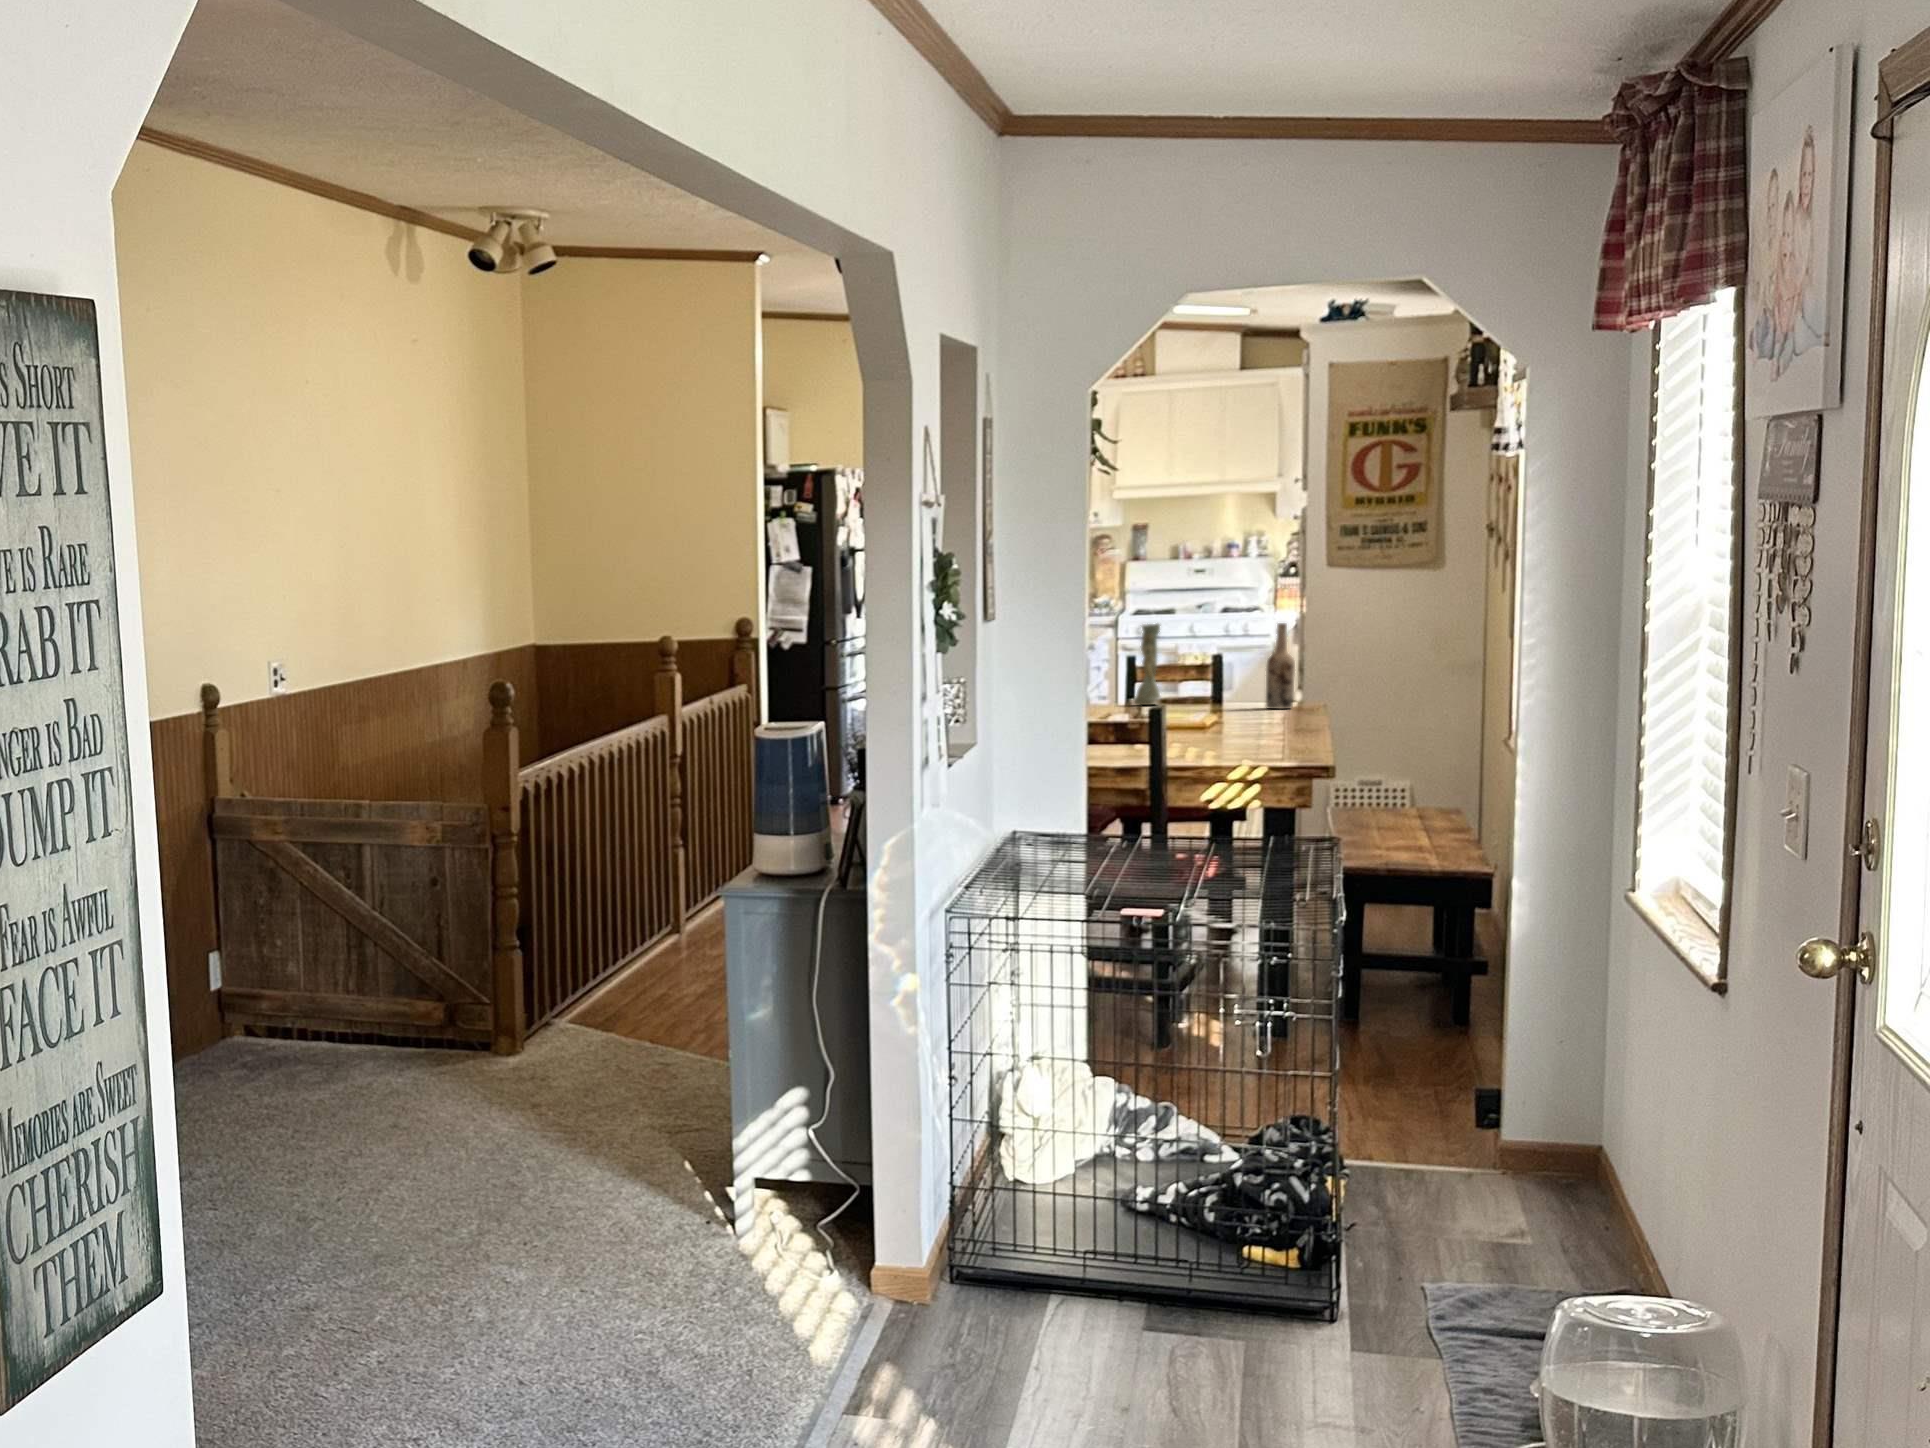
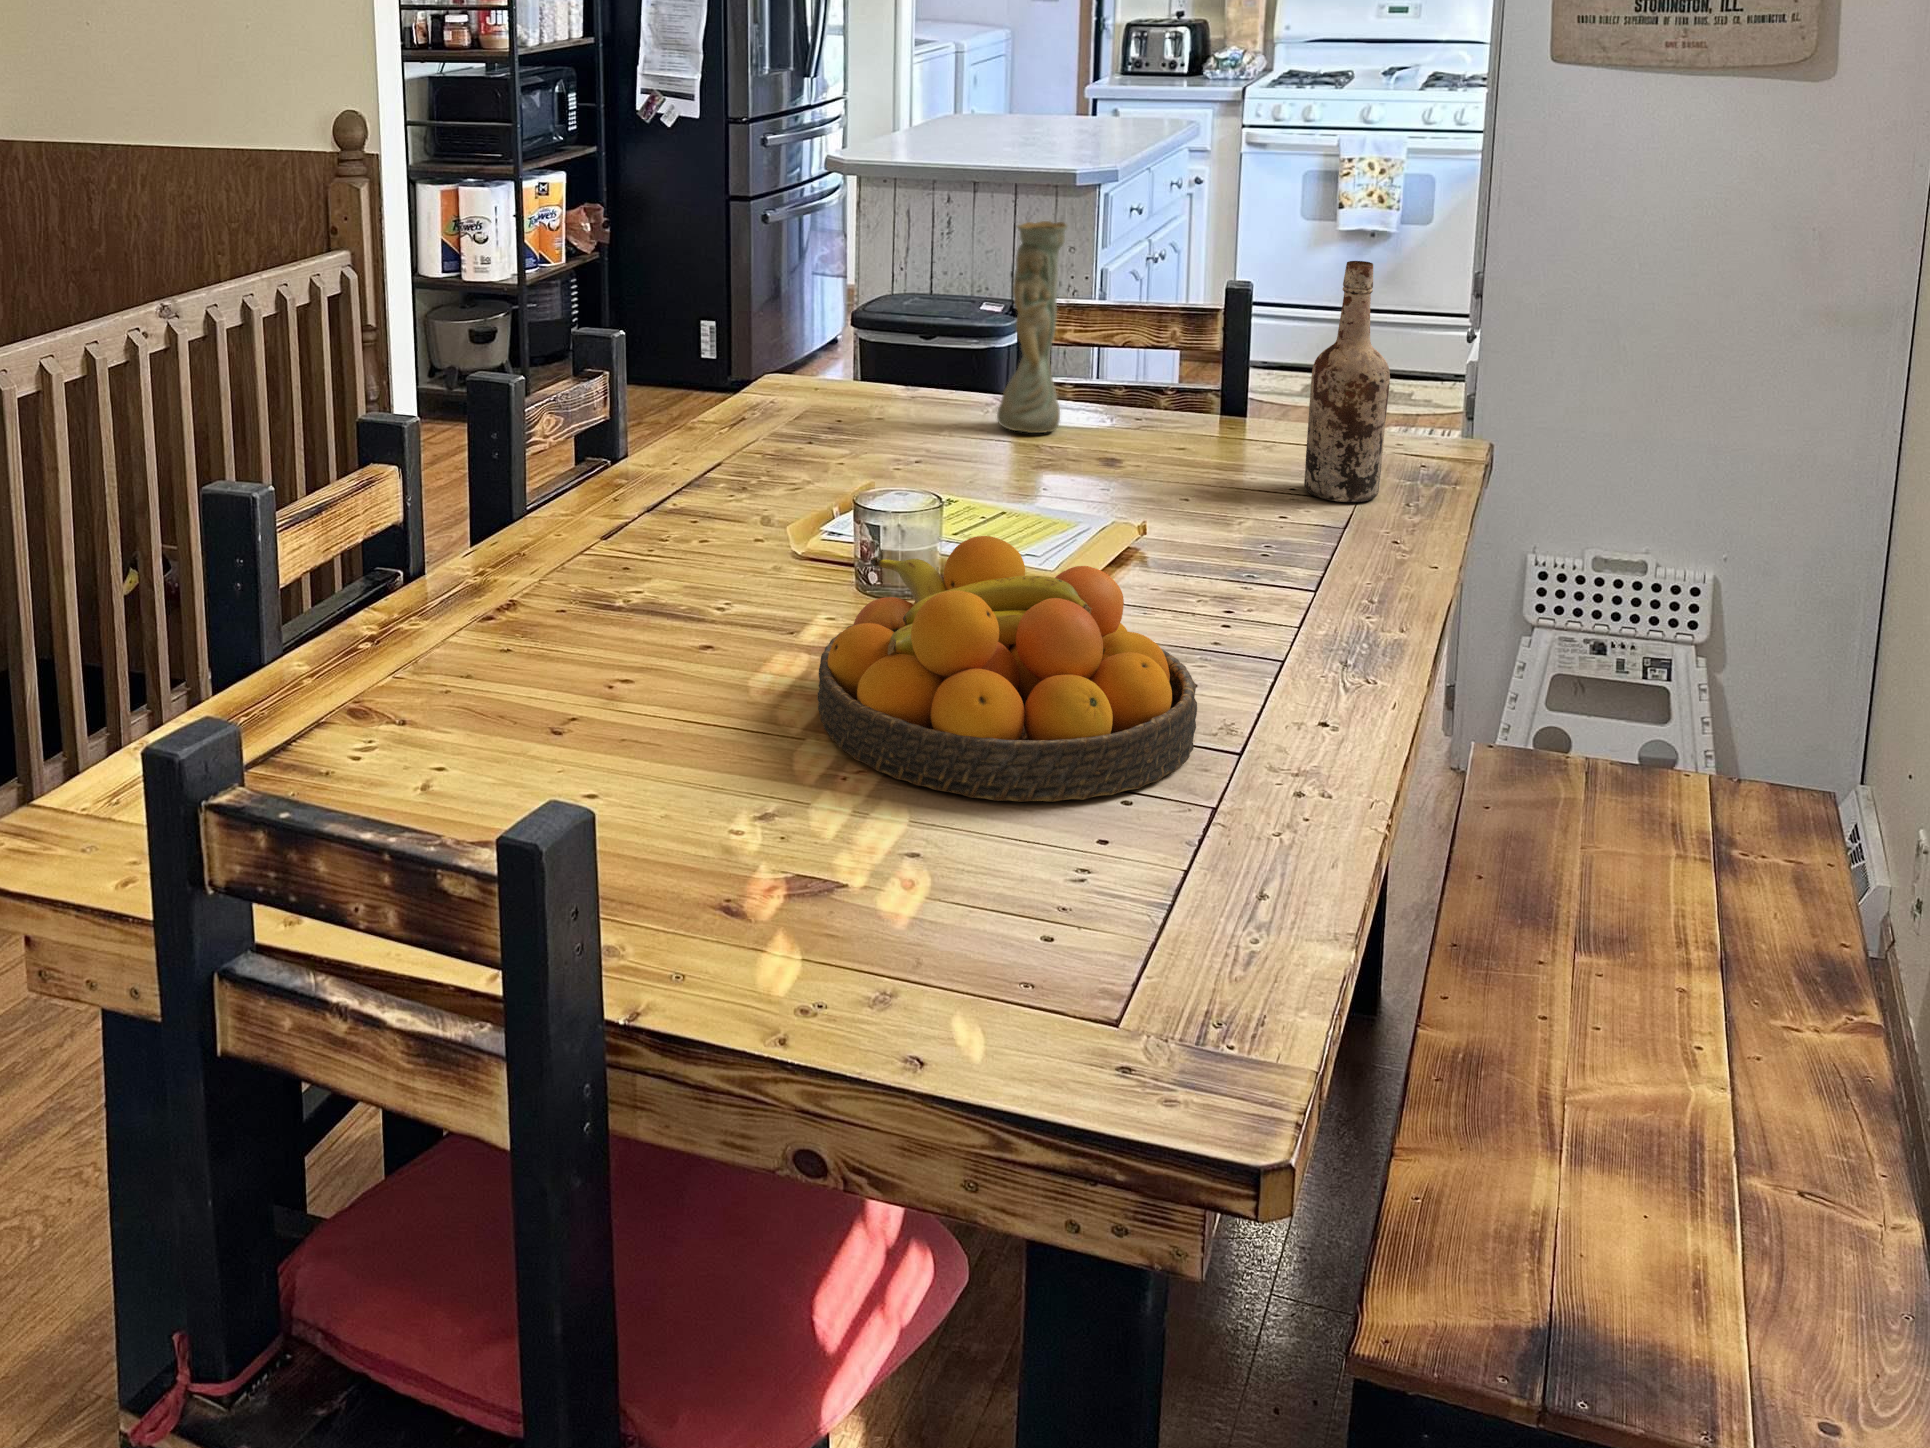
fruit bowl: none [1158,681,1274,735] -> present [817,536,1197,802]

